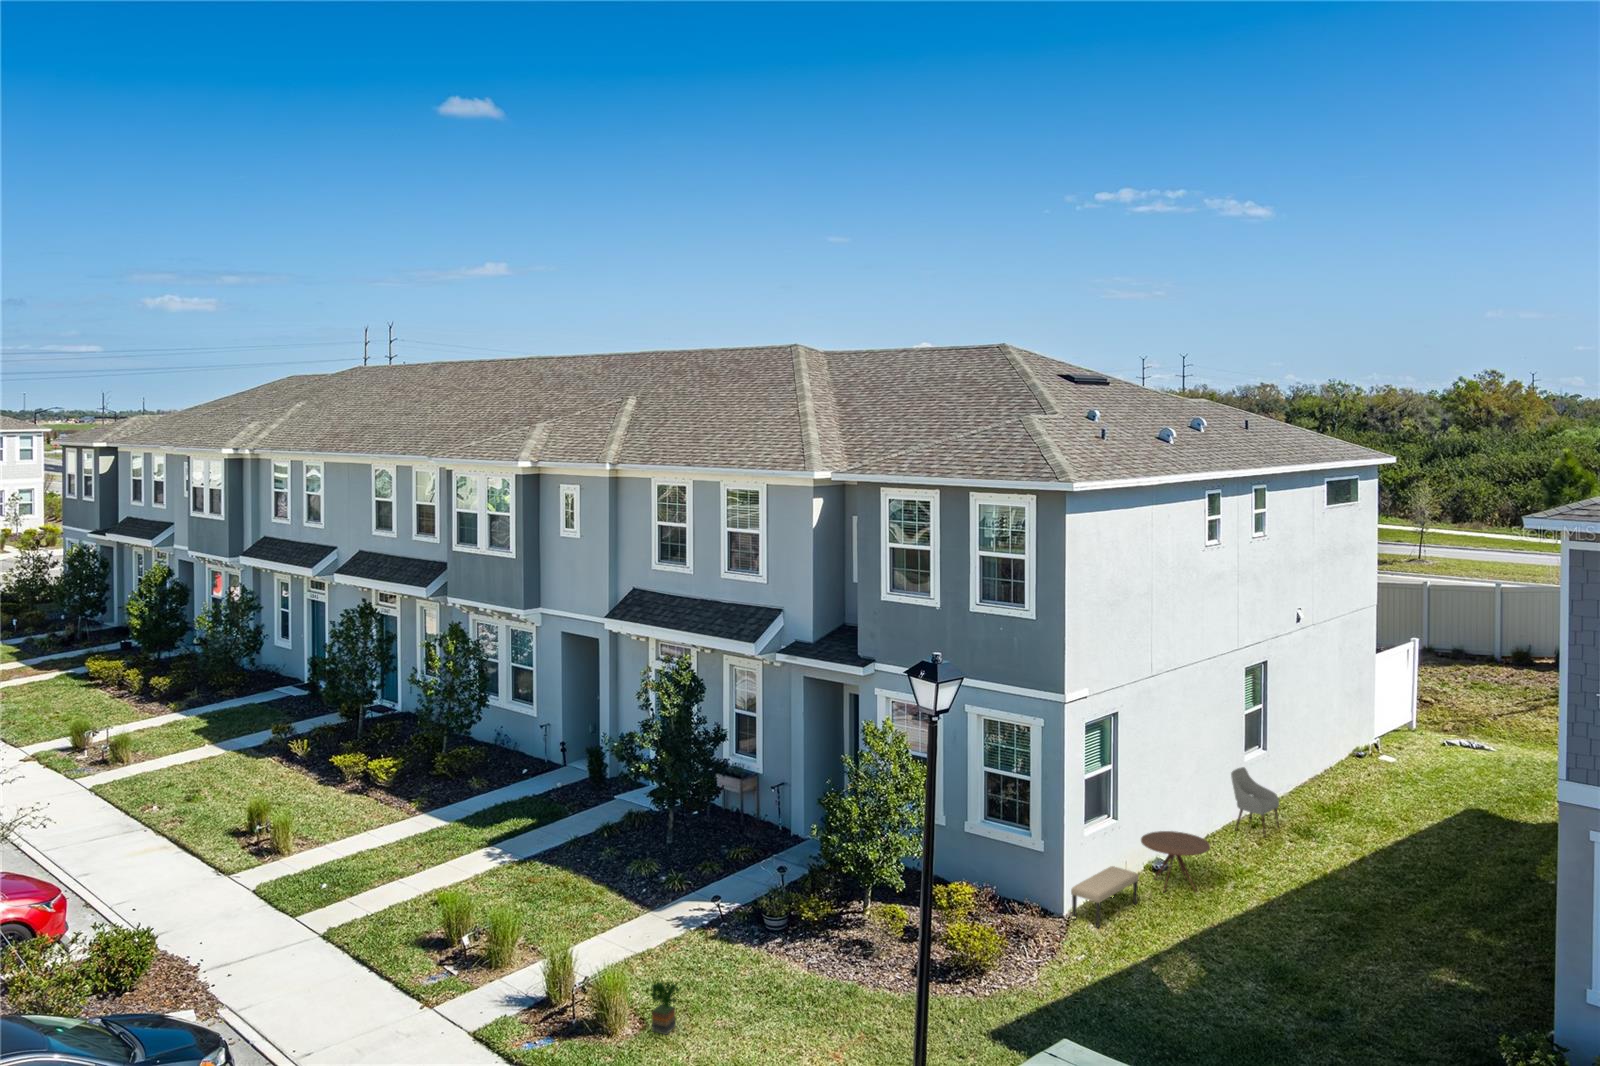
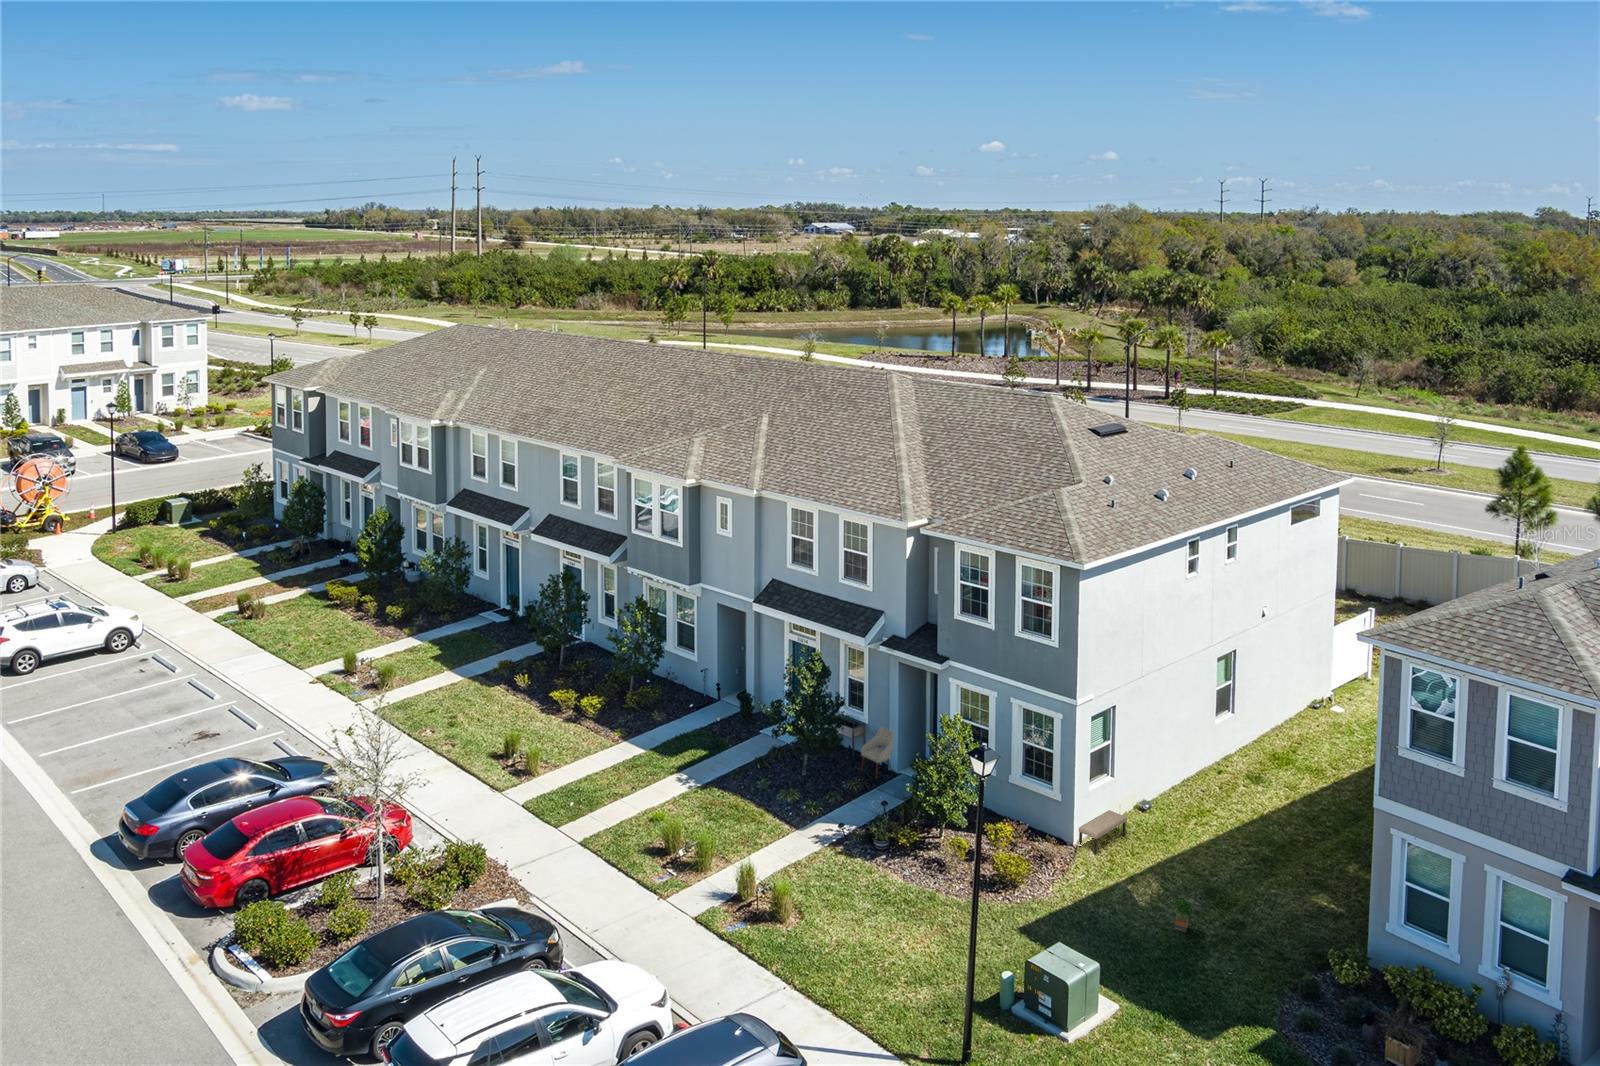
chair: present [1231,767,1279,836] -> present [861,727,894,775]
round table: present [1141,831,1210,892] -> none [1132,784,1179,828]
potted tree: present [651,982,679,1034] -> present [1174,900,1193,932]

